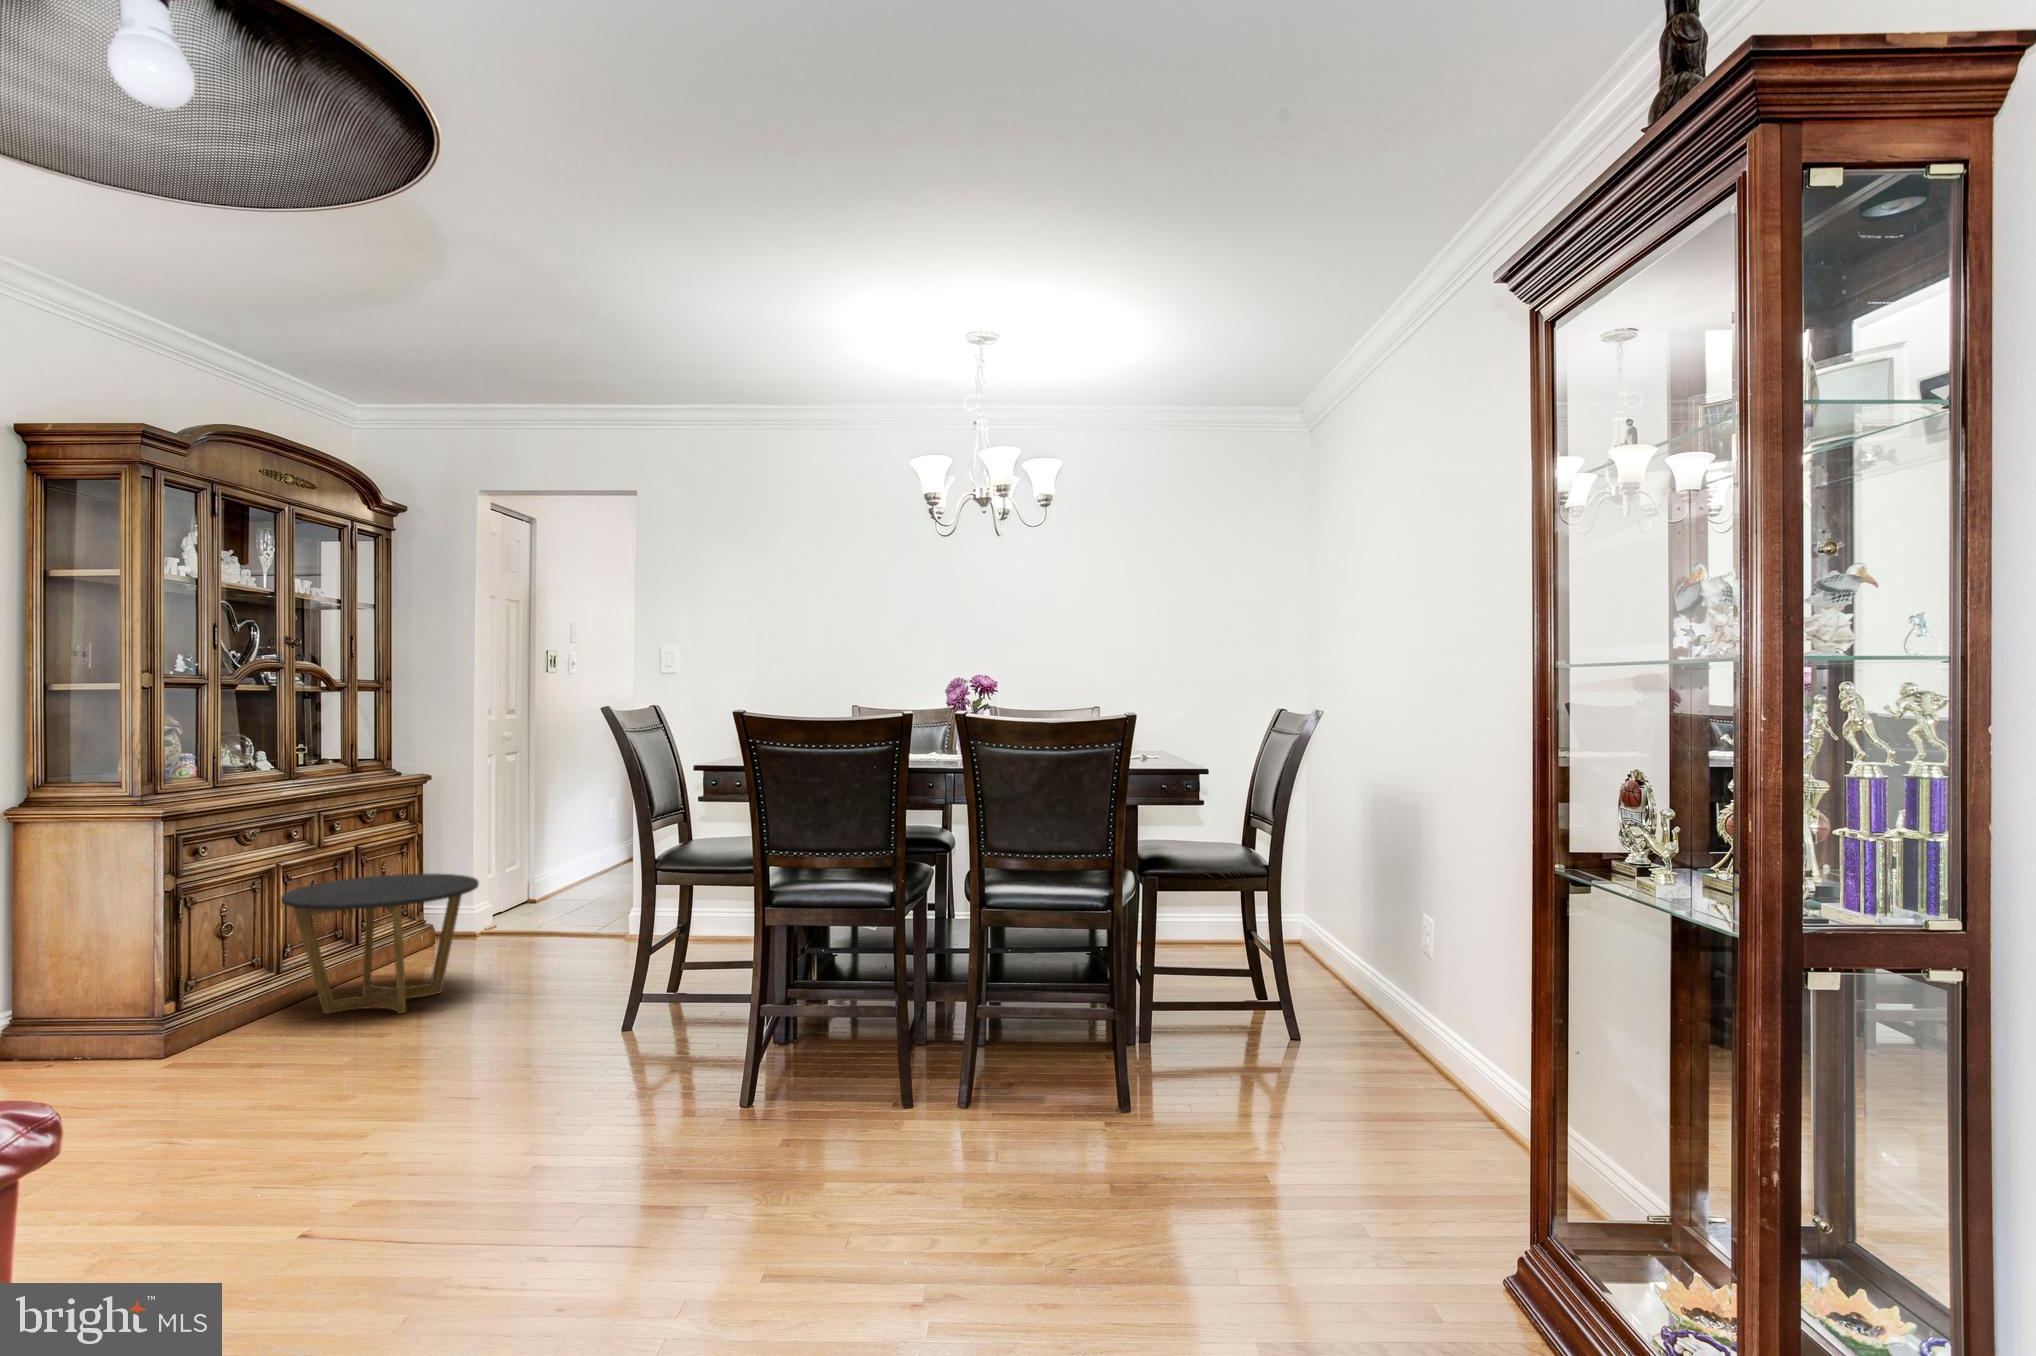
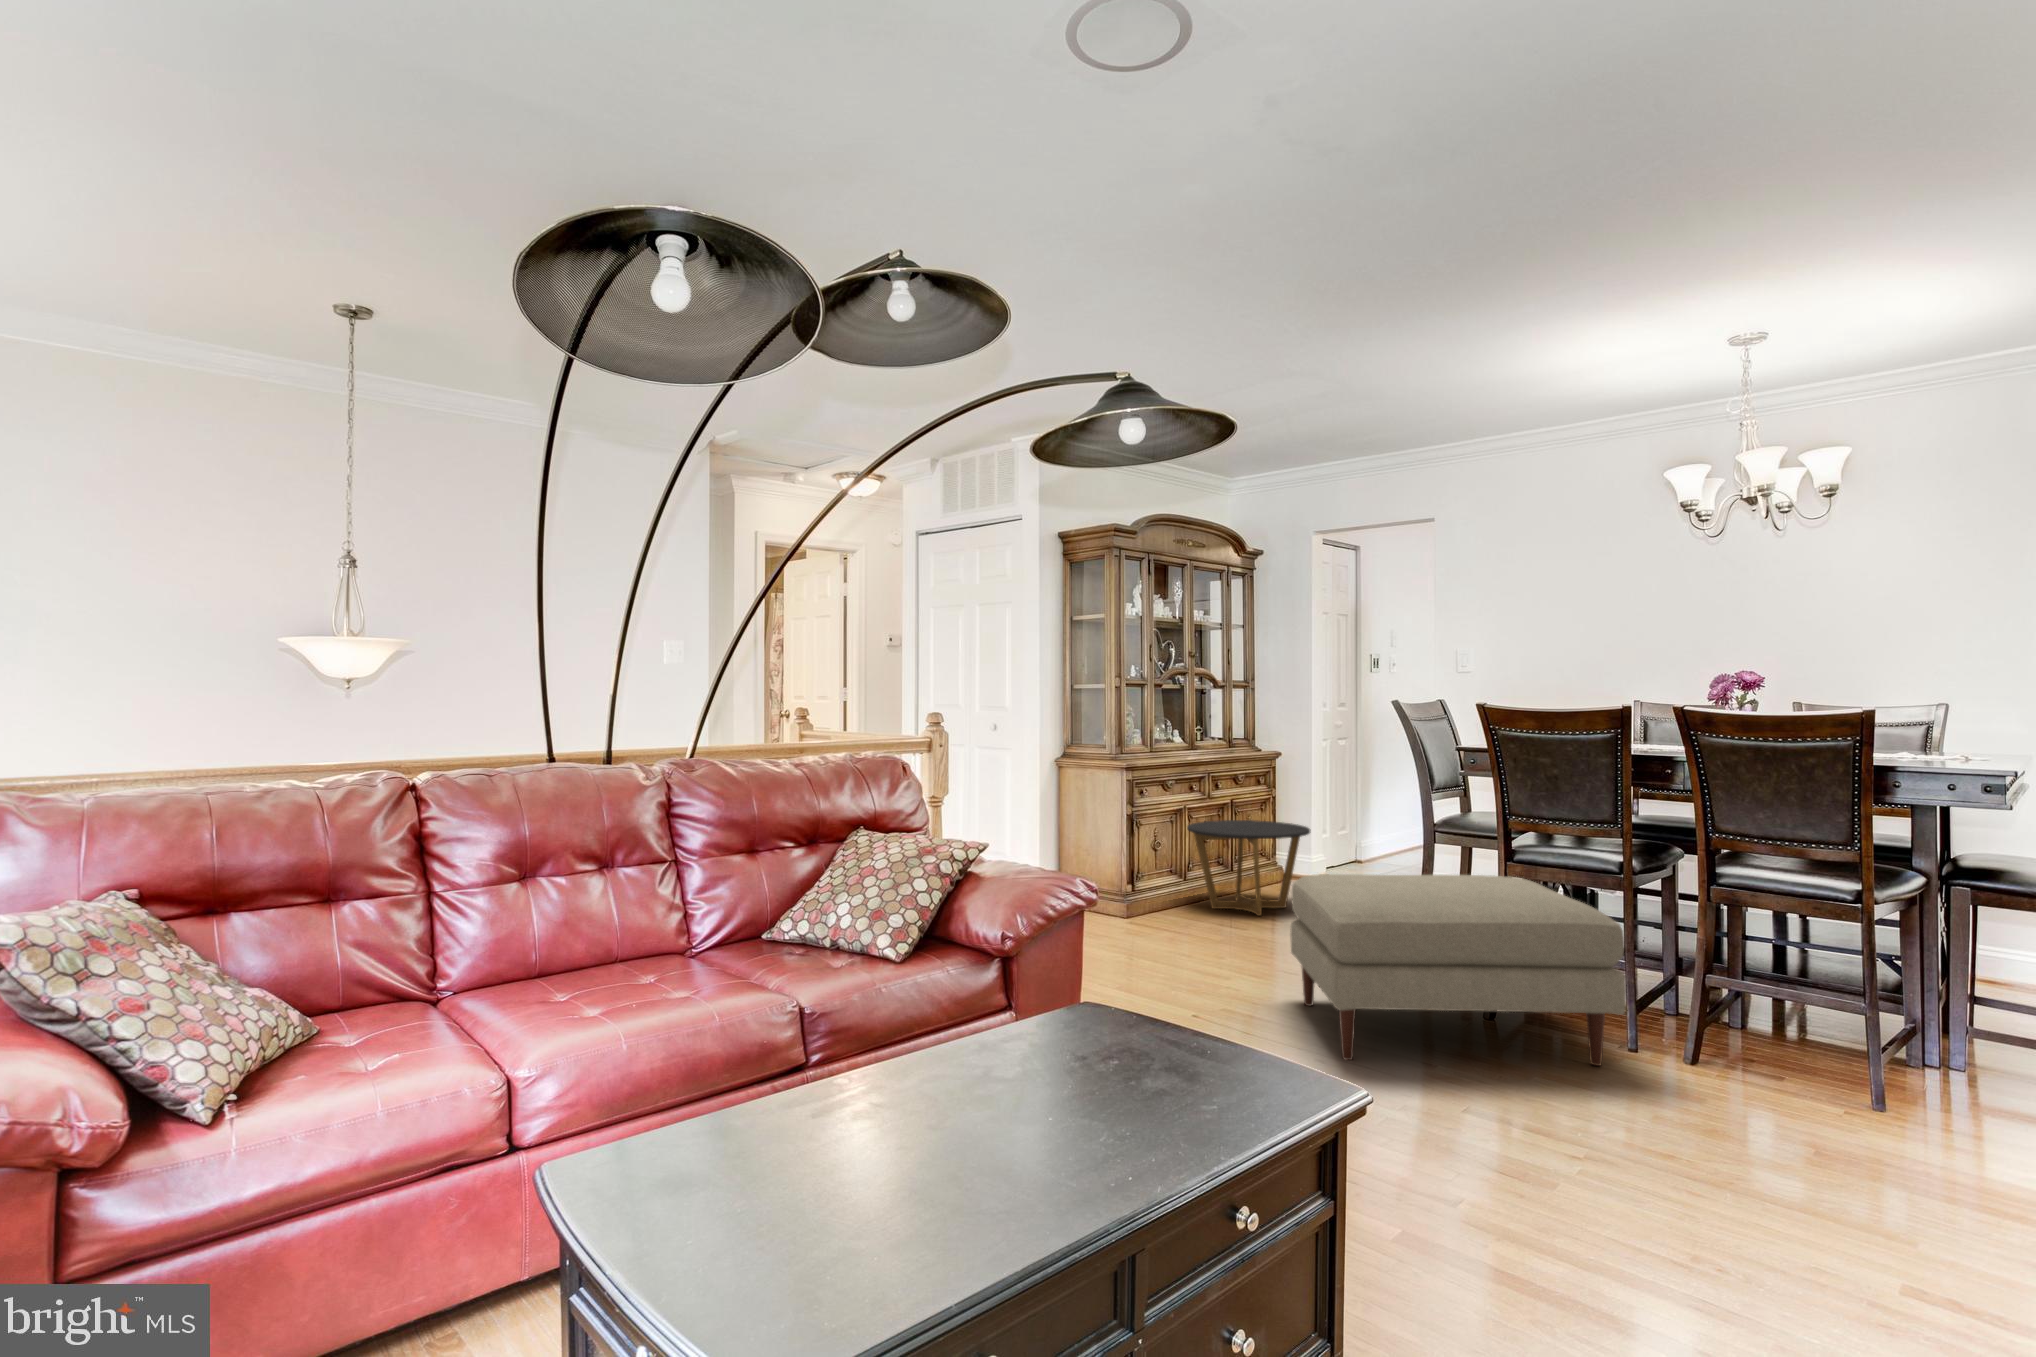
ottoman: none [470,928,916,1254] -> present [1290,874,1626,1066]

